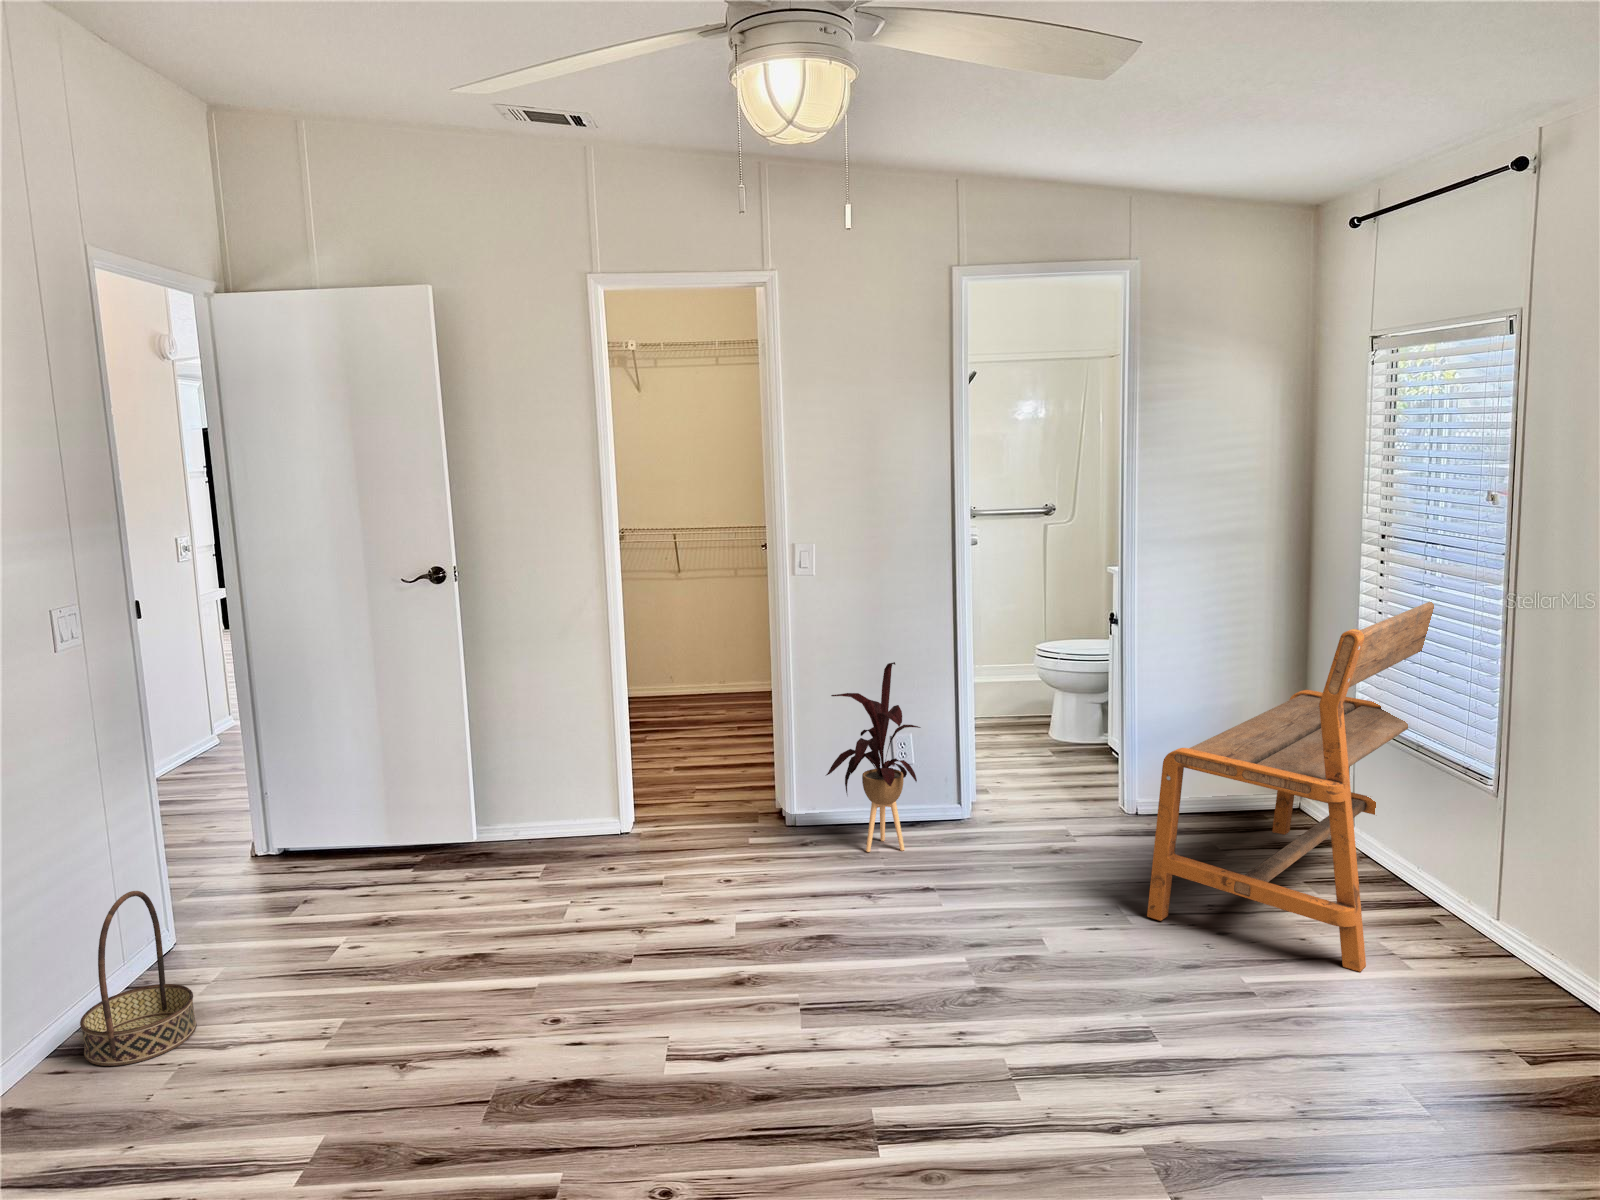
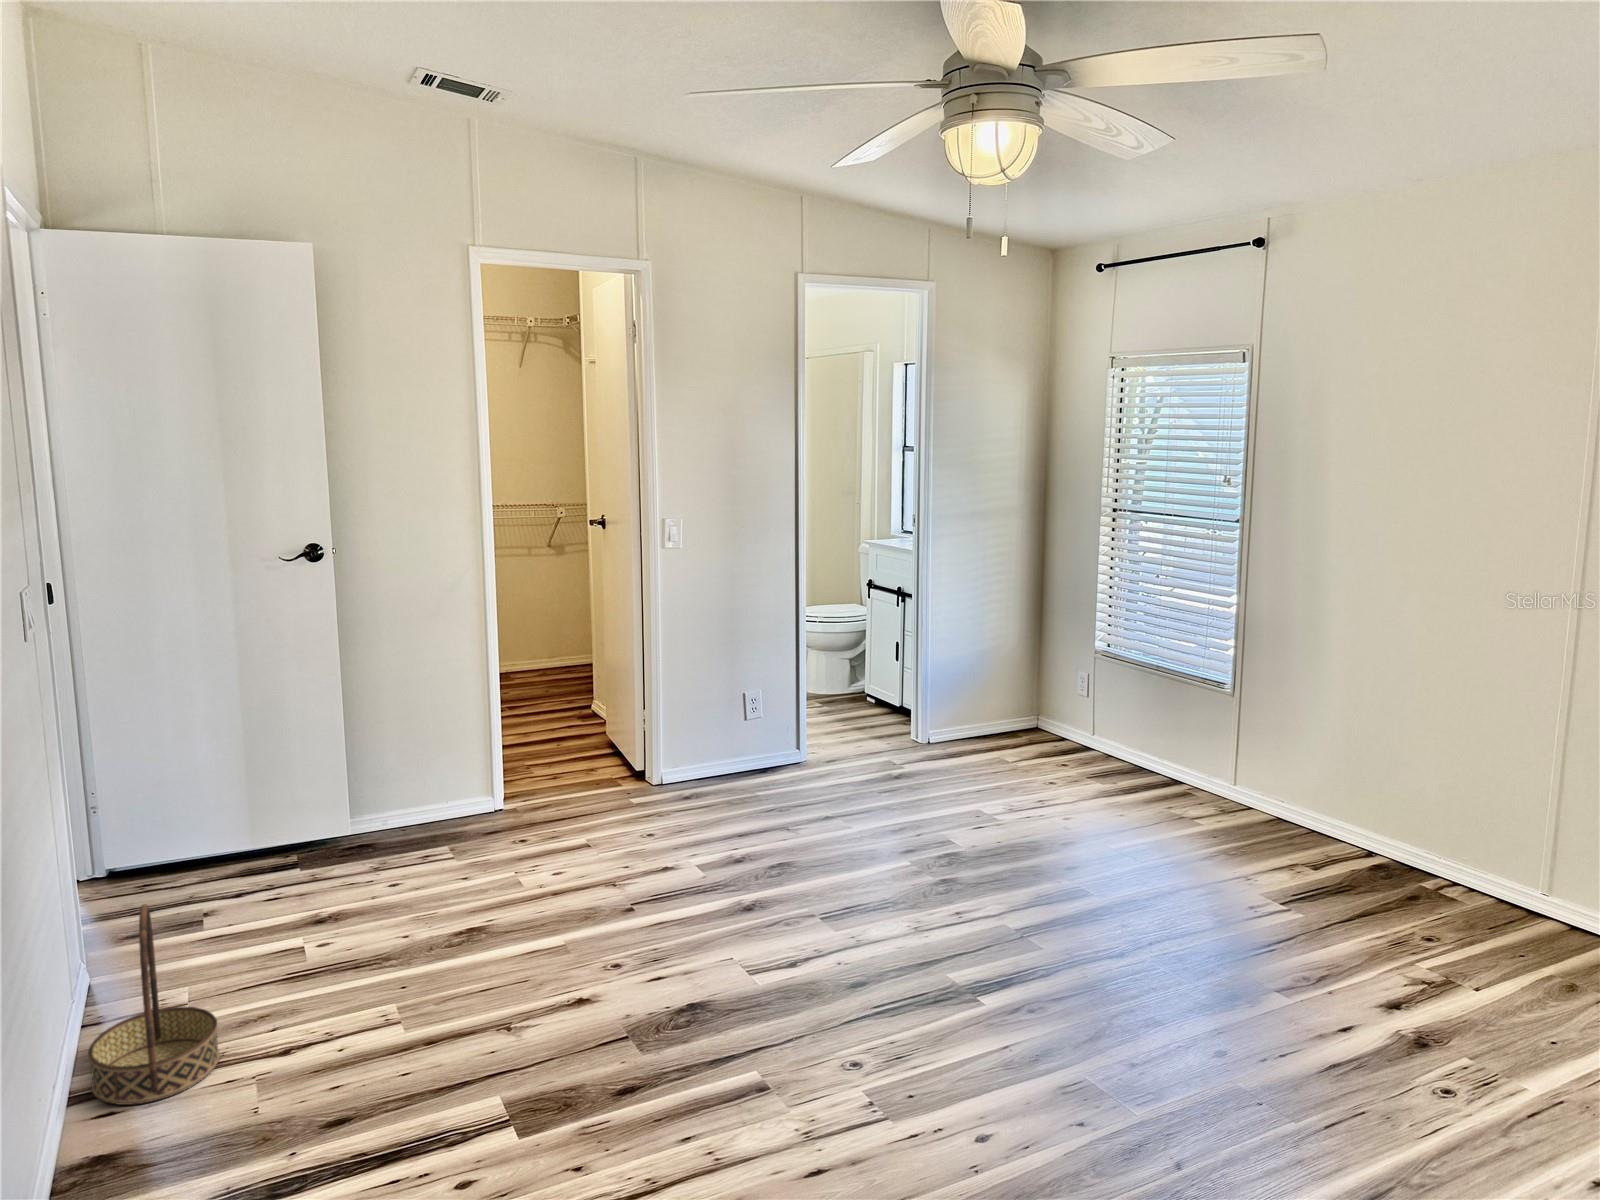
bench: present [1147,602,1434,972] -> none [1011,556,1180,830]
house plant: present [826,662,920,852] -> none [708,624,799,796]

